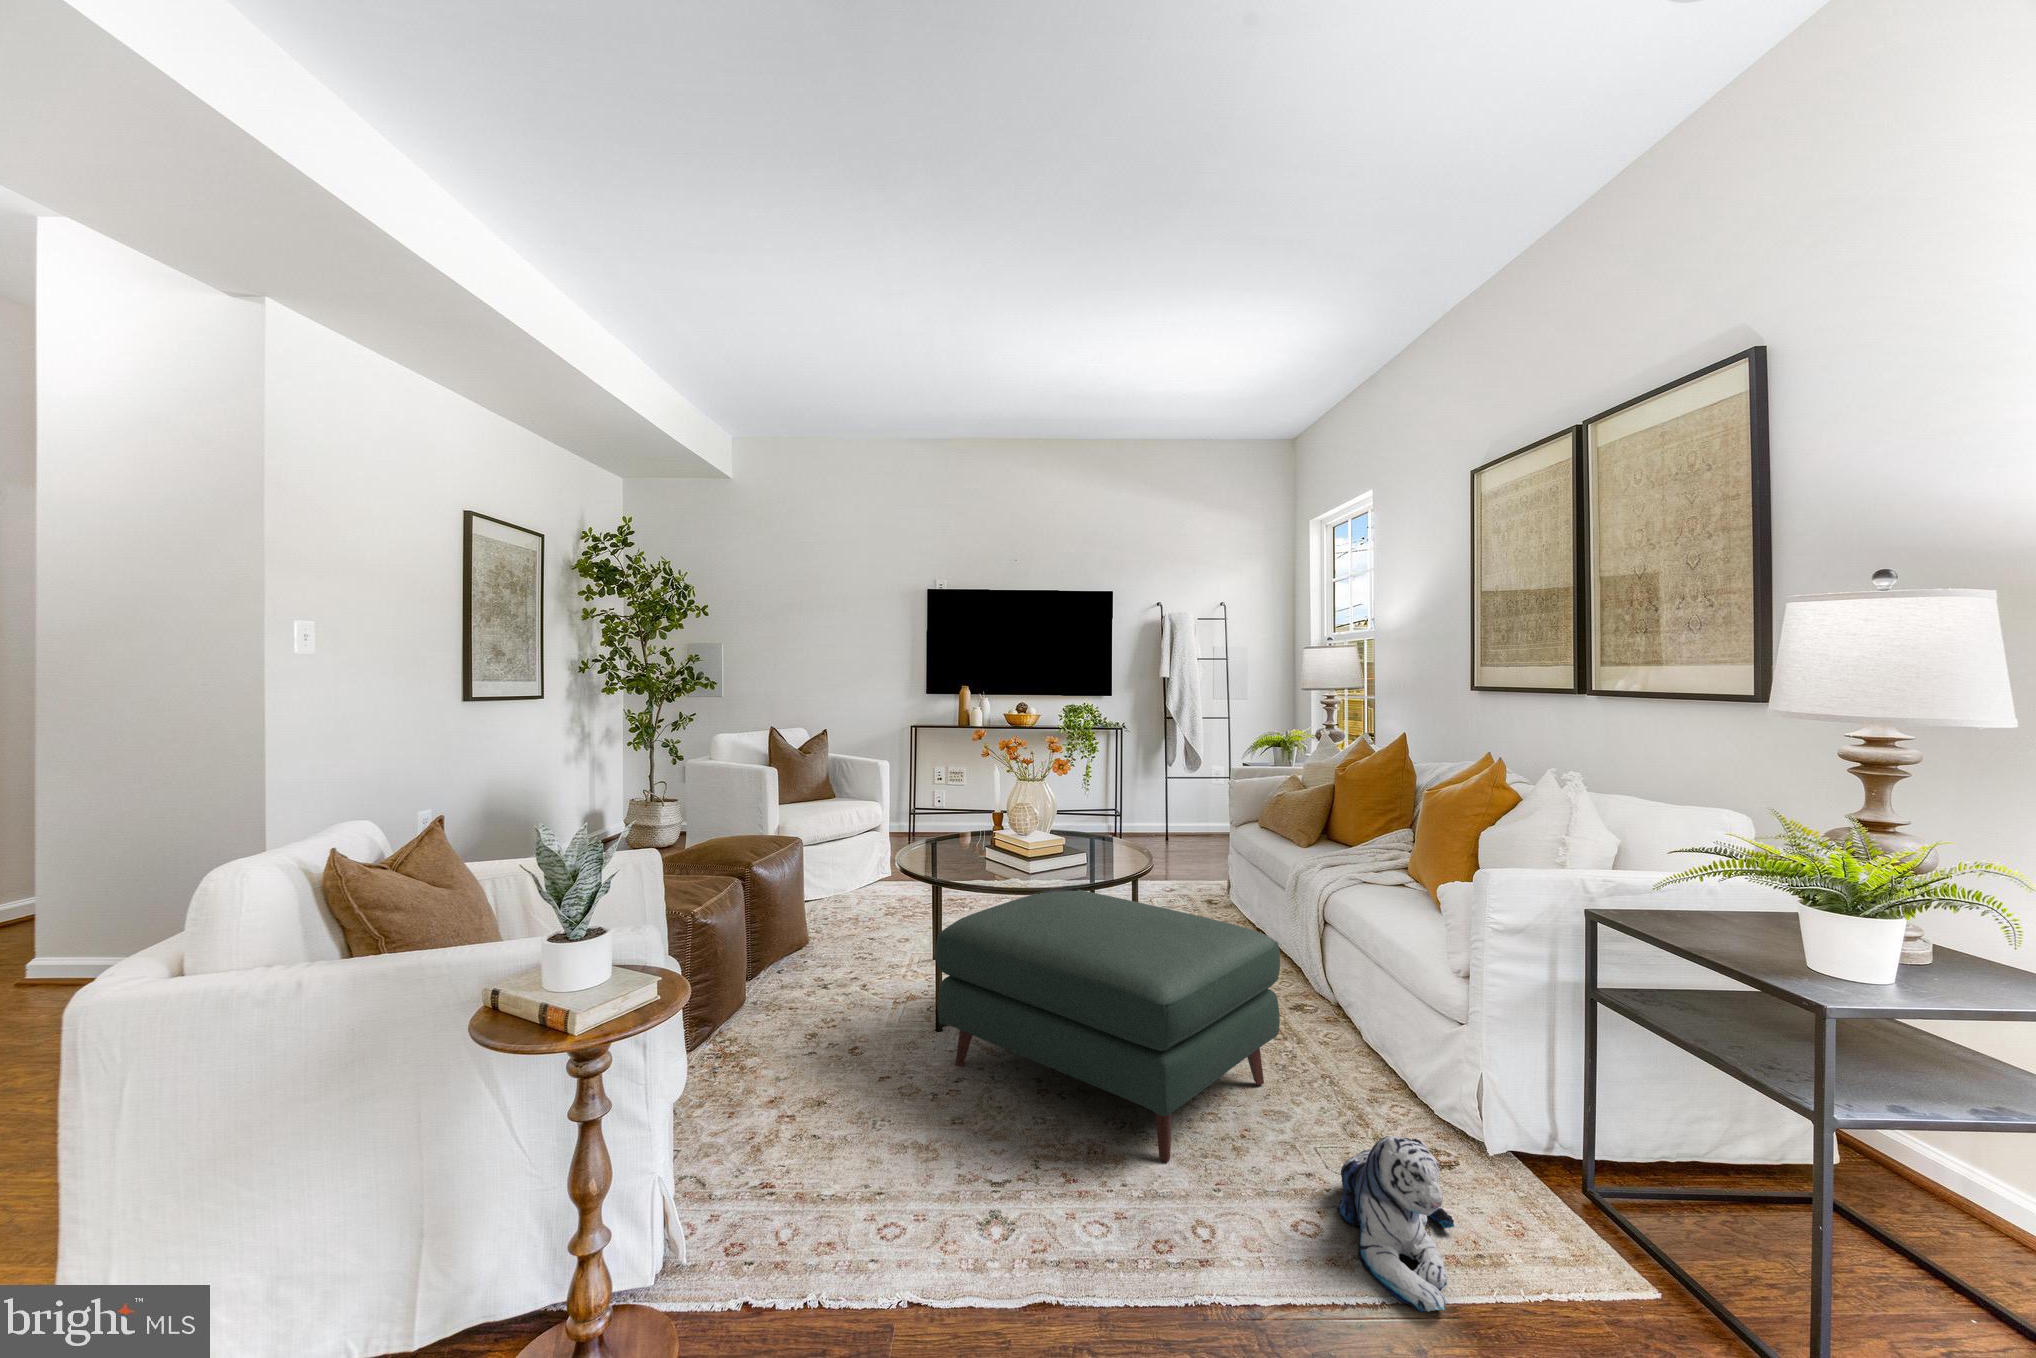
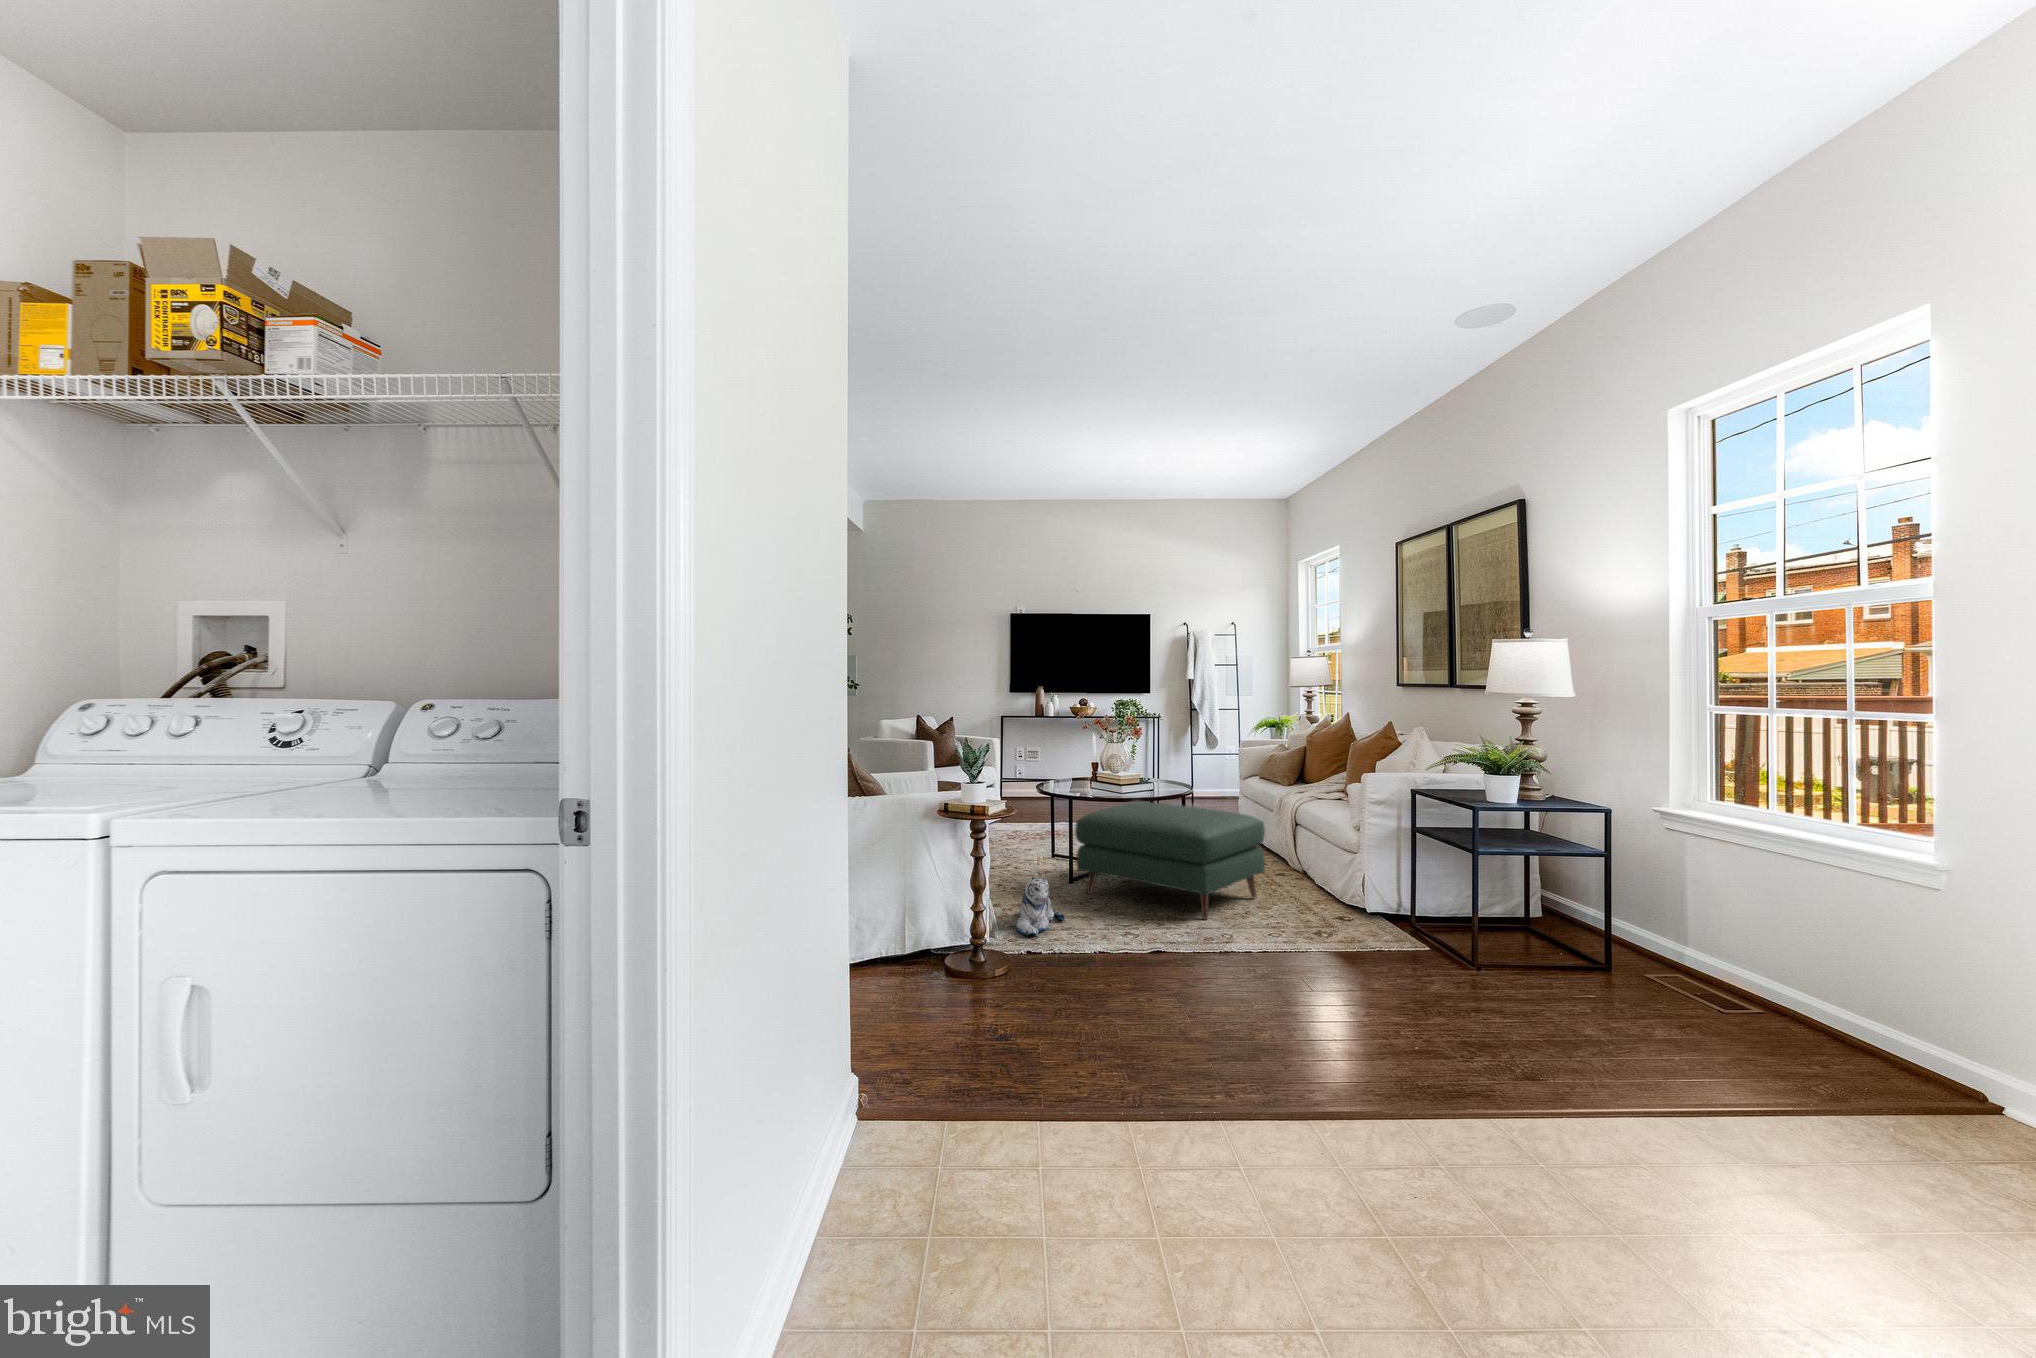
plush toy: present [1337,1136,1454,1312] -> present [1016,877,1065,936]

